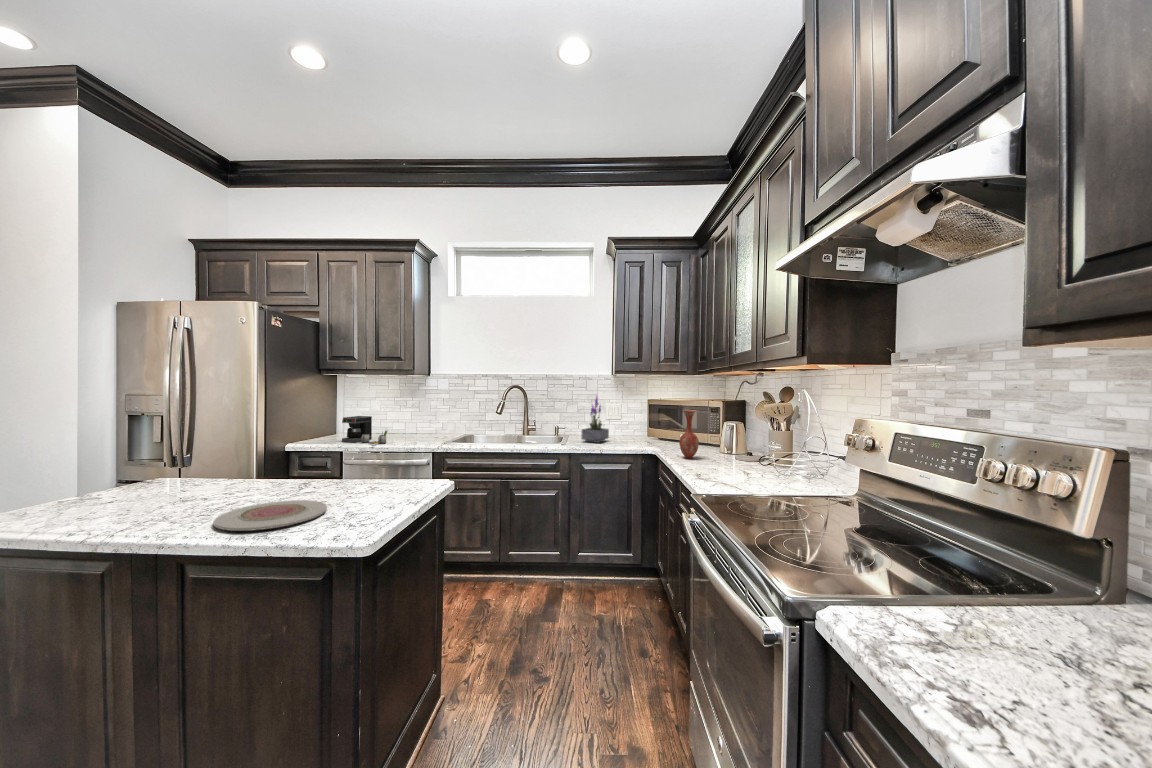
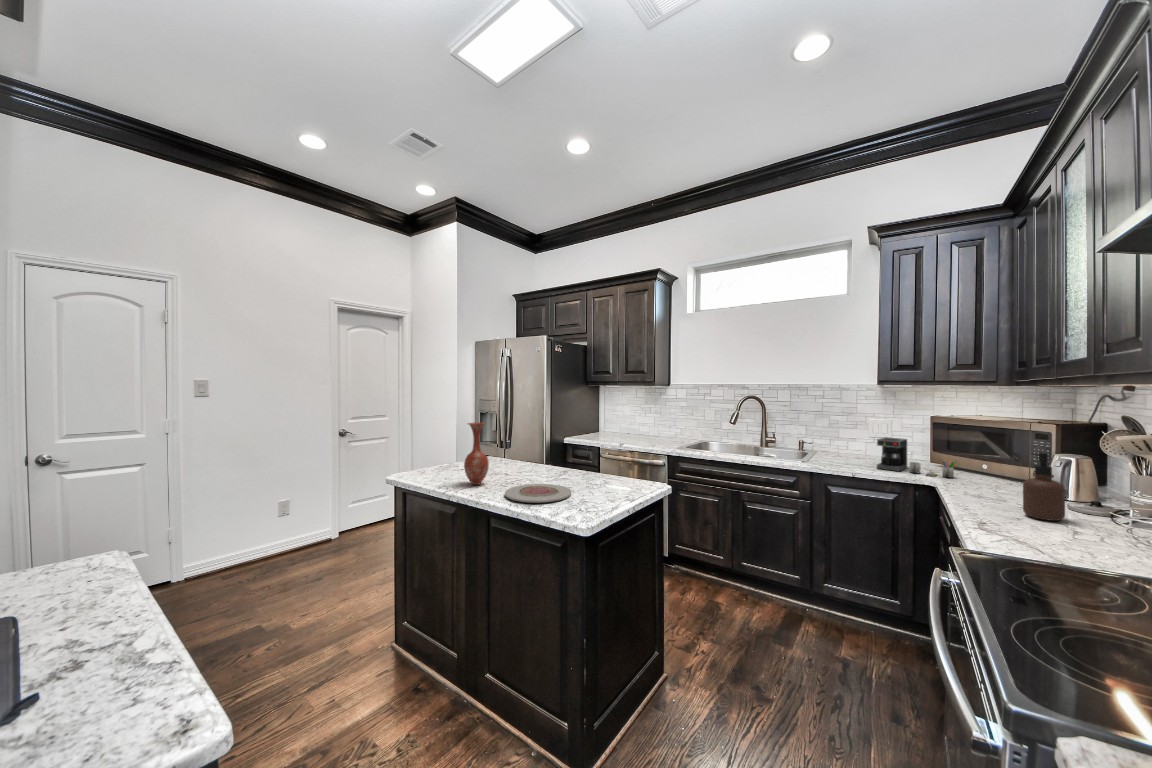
potted plant: present [581,396,609,443] -> none [830,407,868,463]
vase: present [679,410,699,459] -> present [464,423,489,485]
coffee maker: present [342,416,387,444] -> present [877,437,956,478]
soap dispenser: none [716,422,737,471] -> present [1023,452,1065,521]

